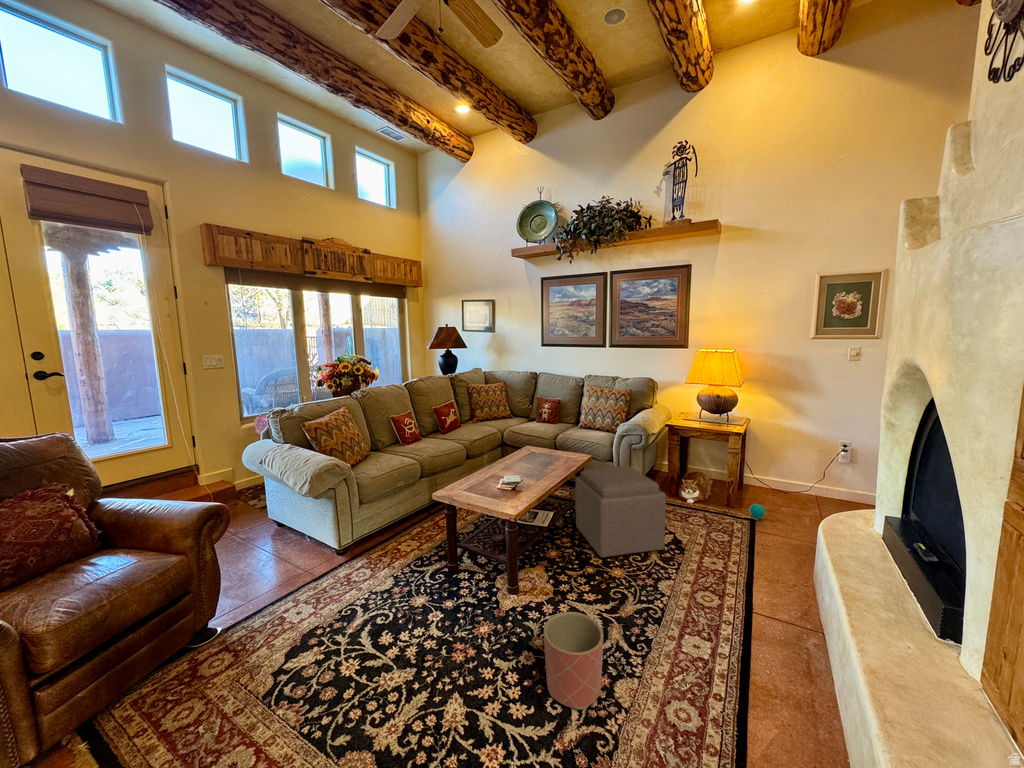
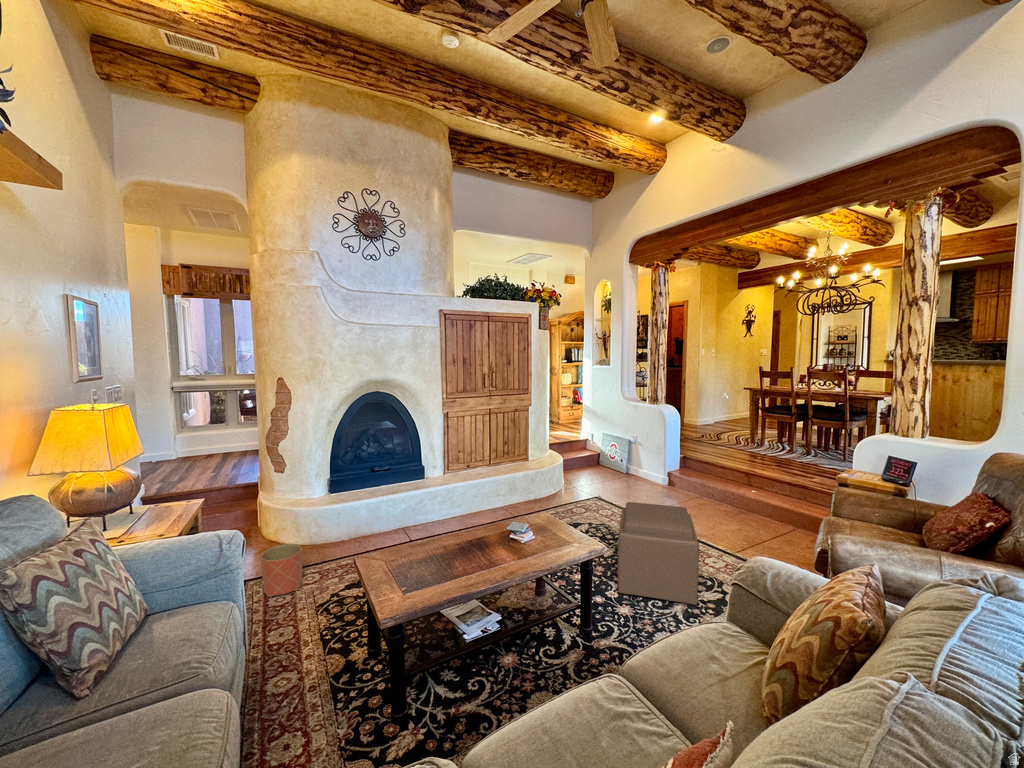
planter: present [544,612,603,709] -> present [260,544,302,597]

